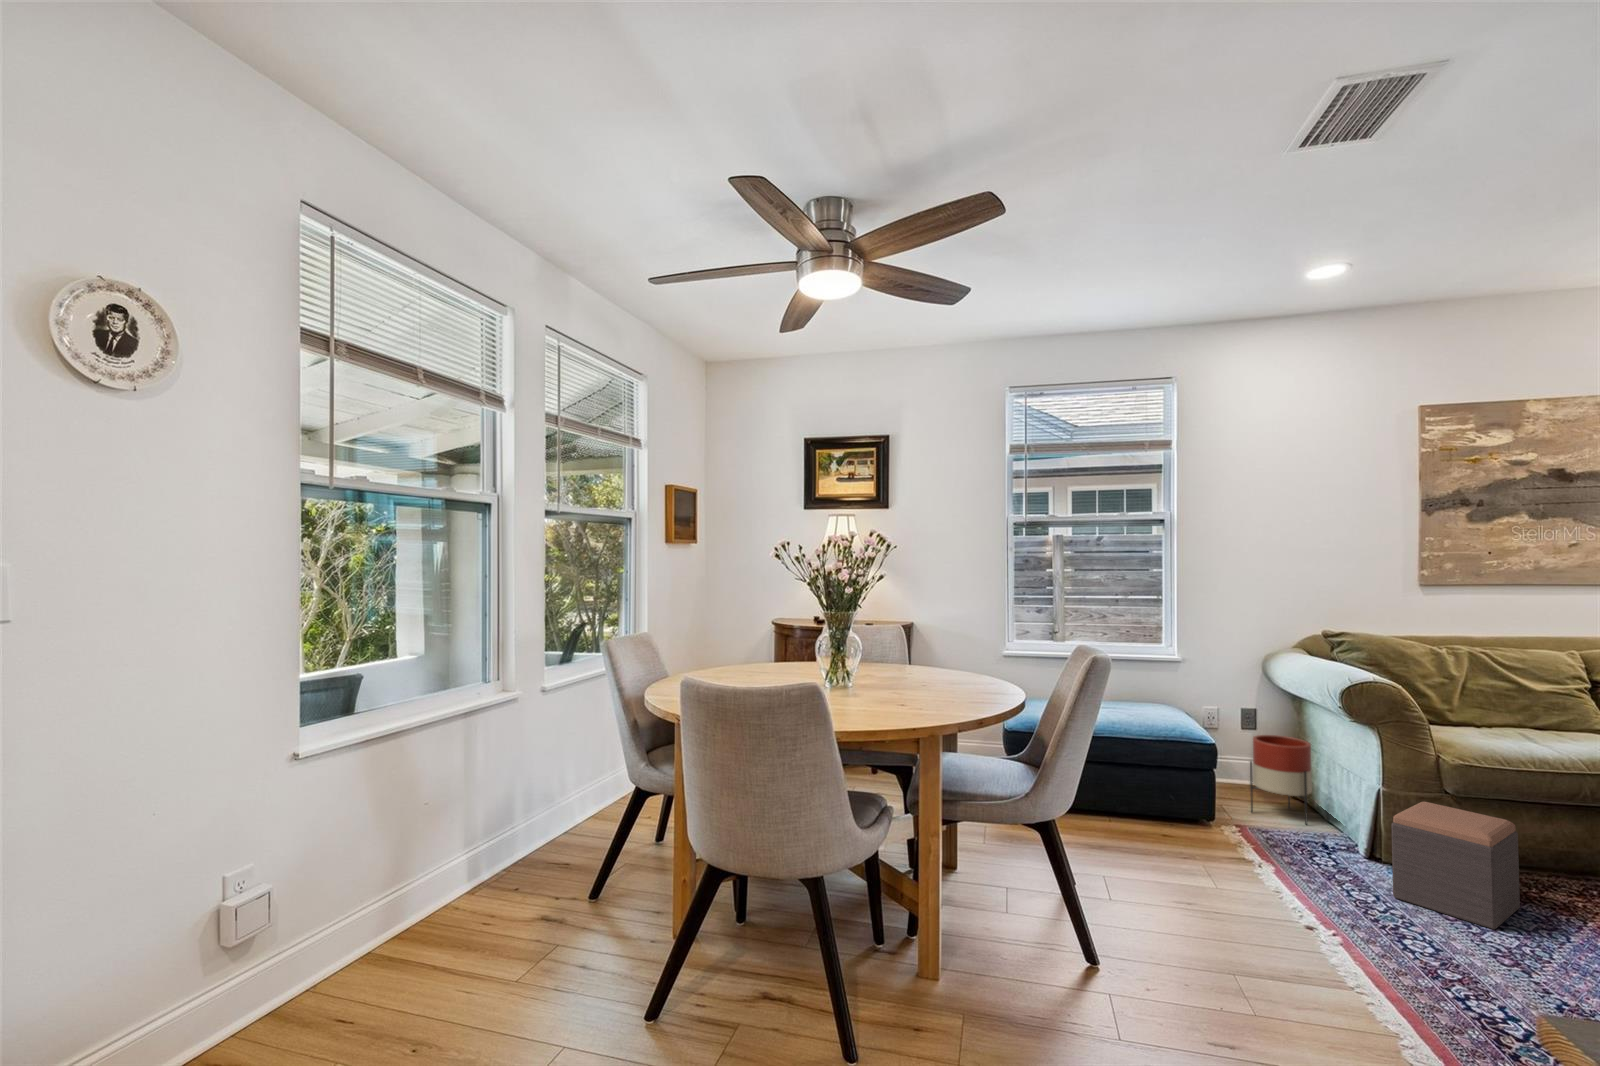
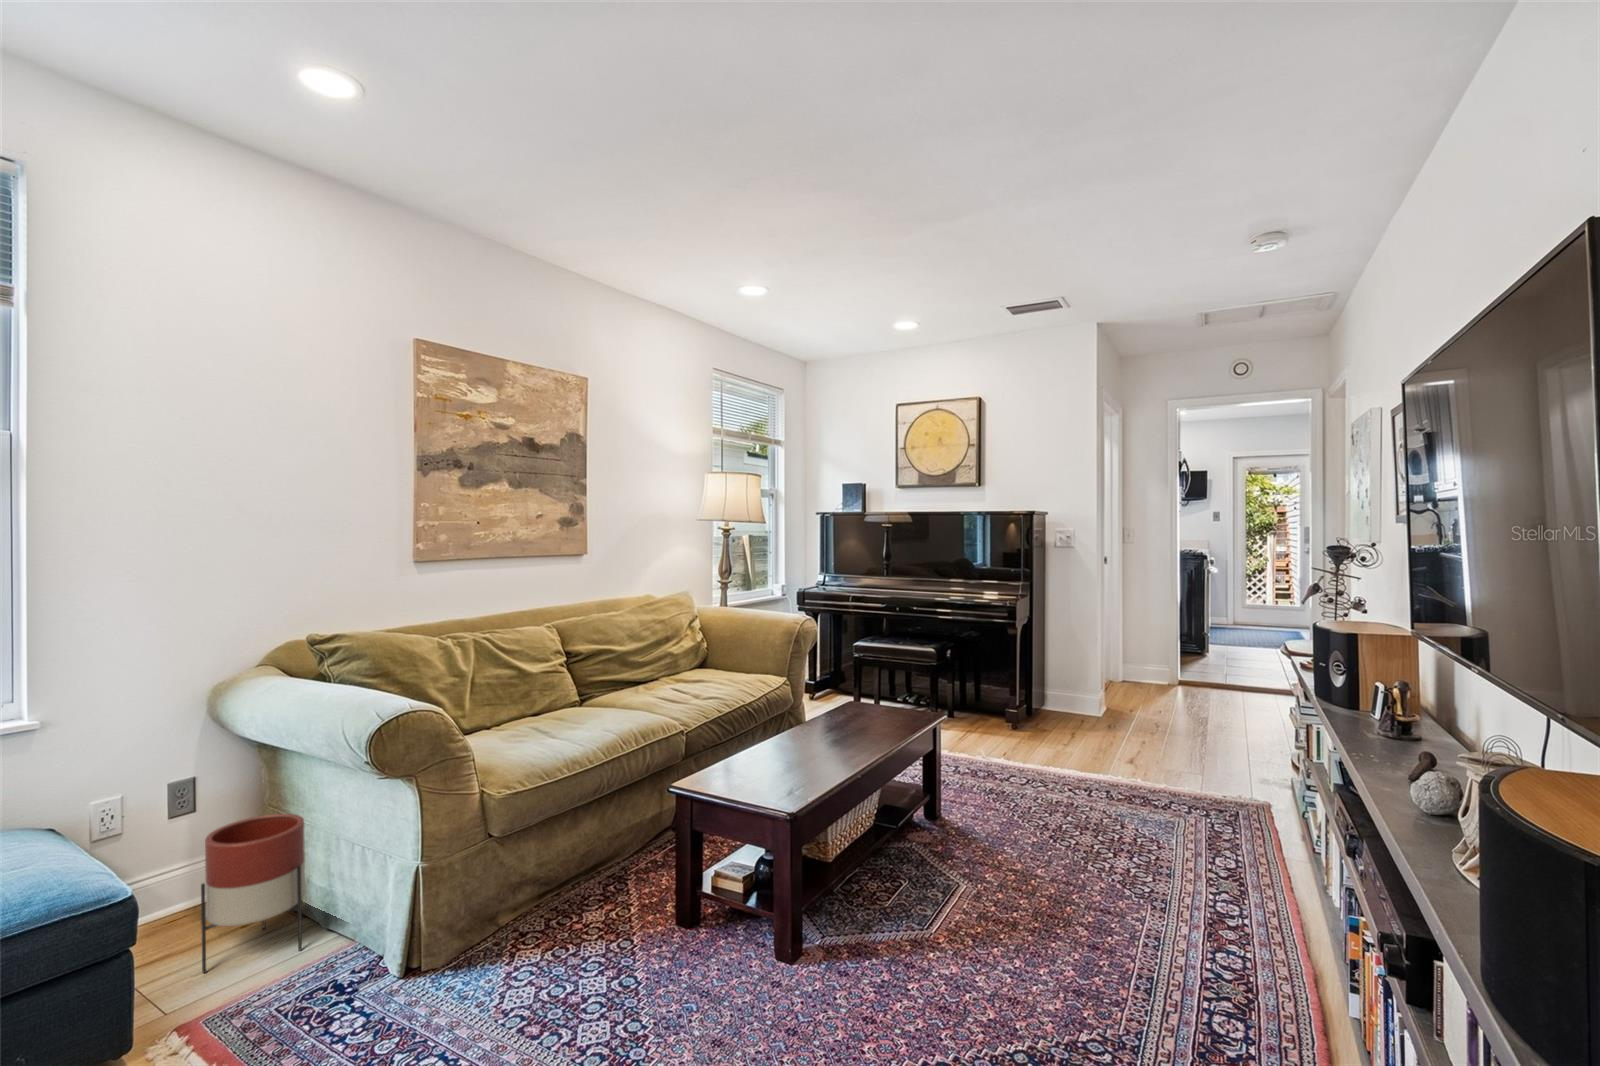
footstool: present [1391,802,1520,930] -> none [466,848,587,1031]

